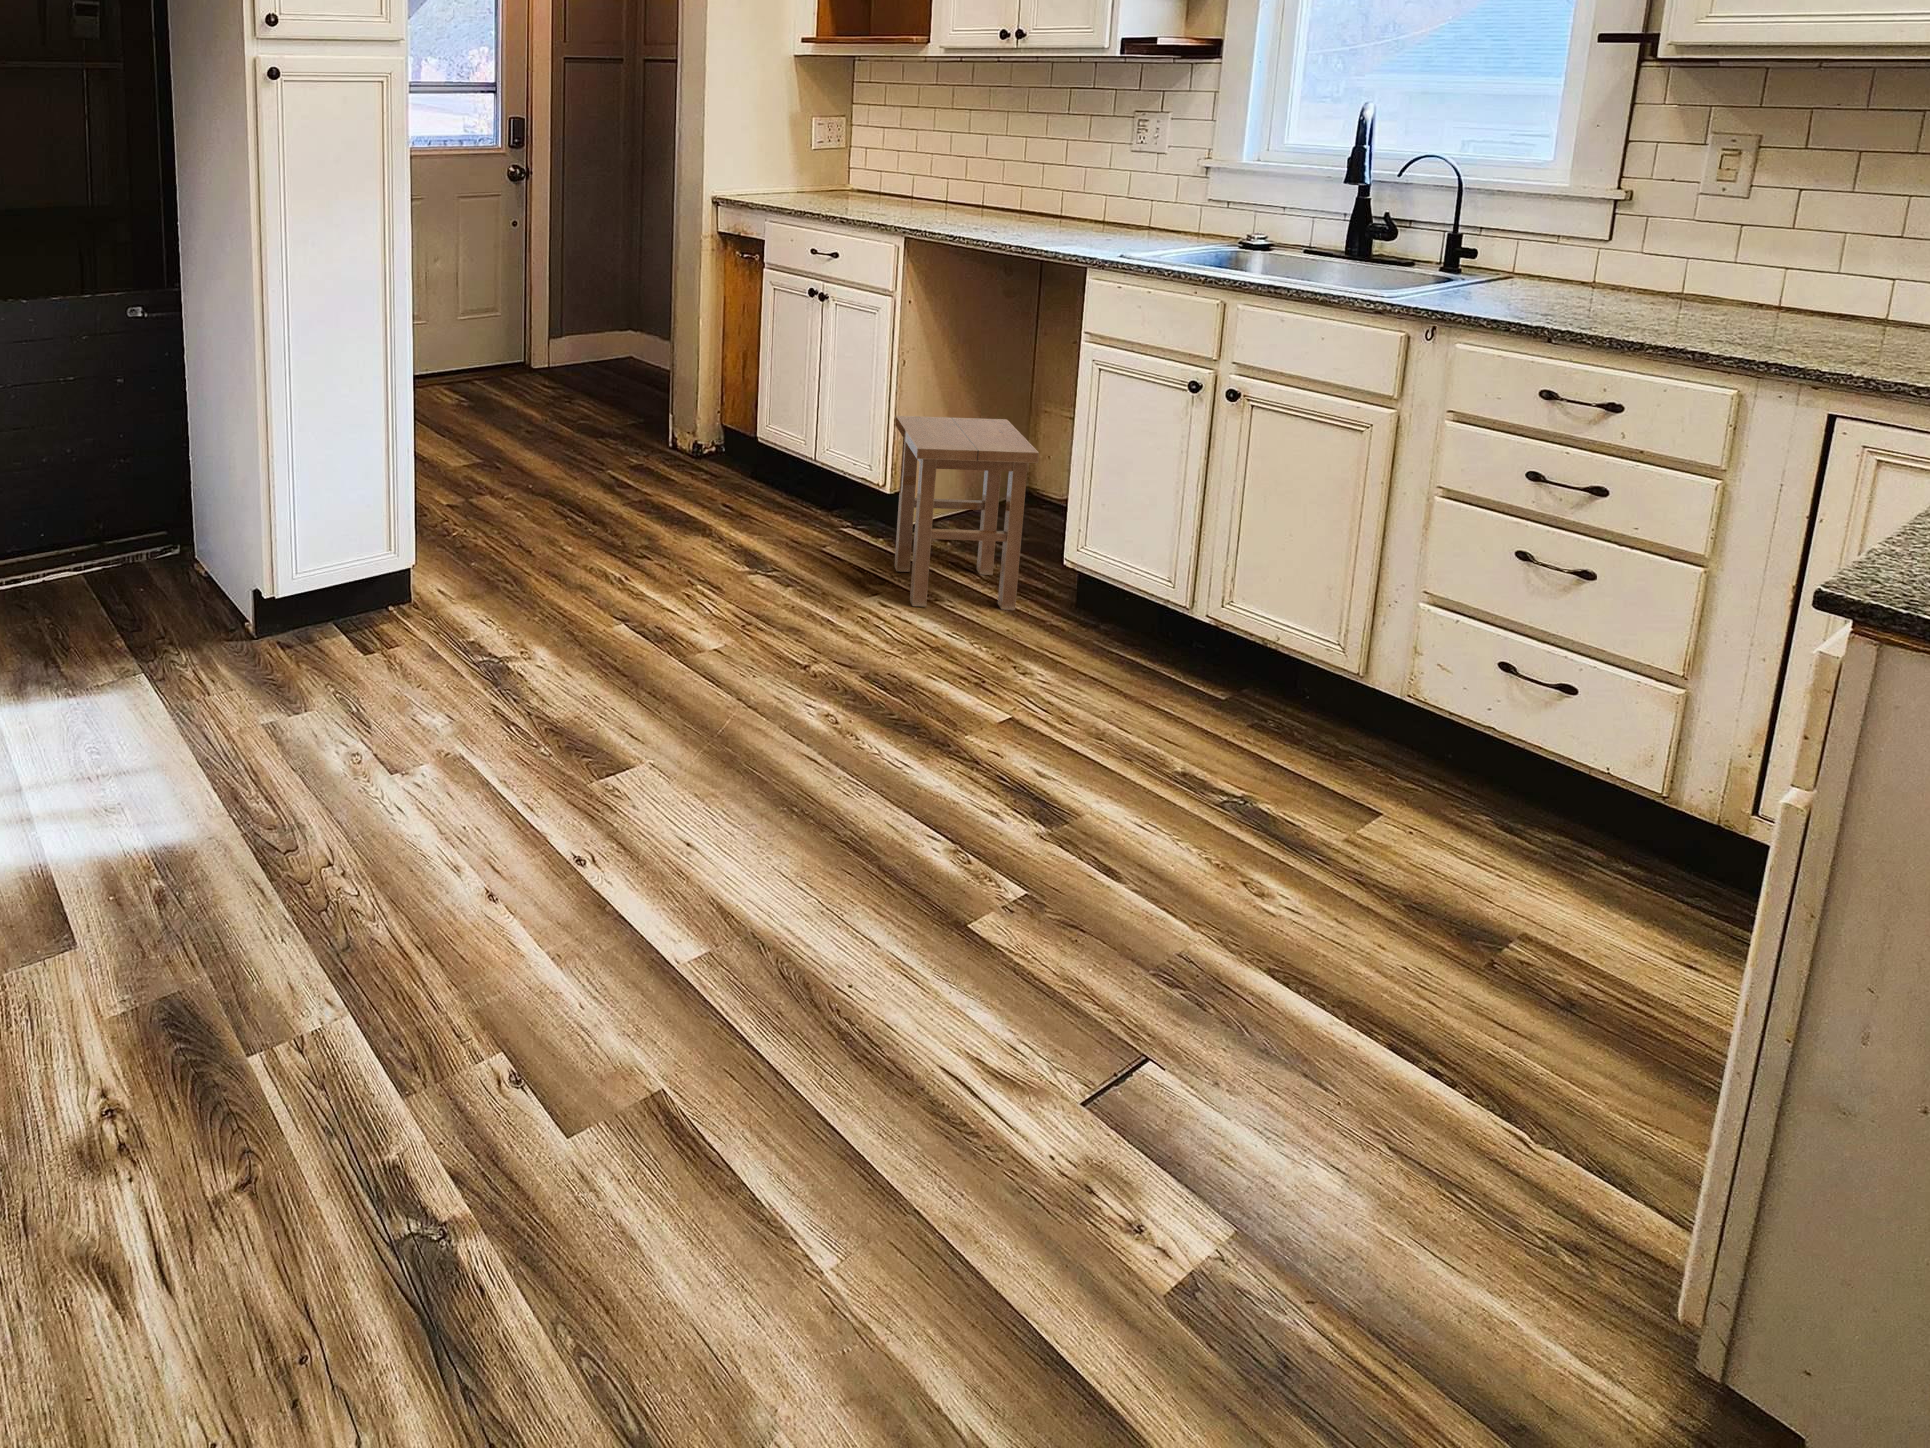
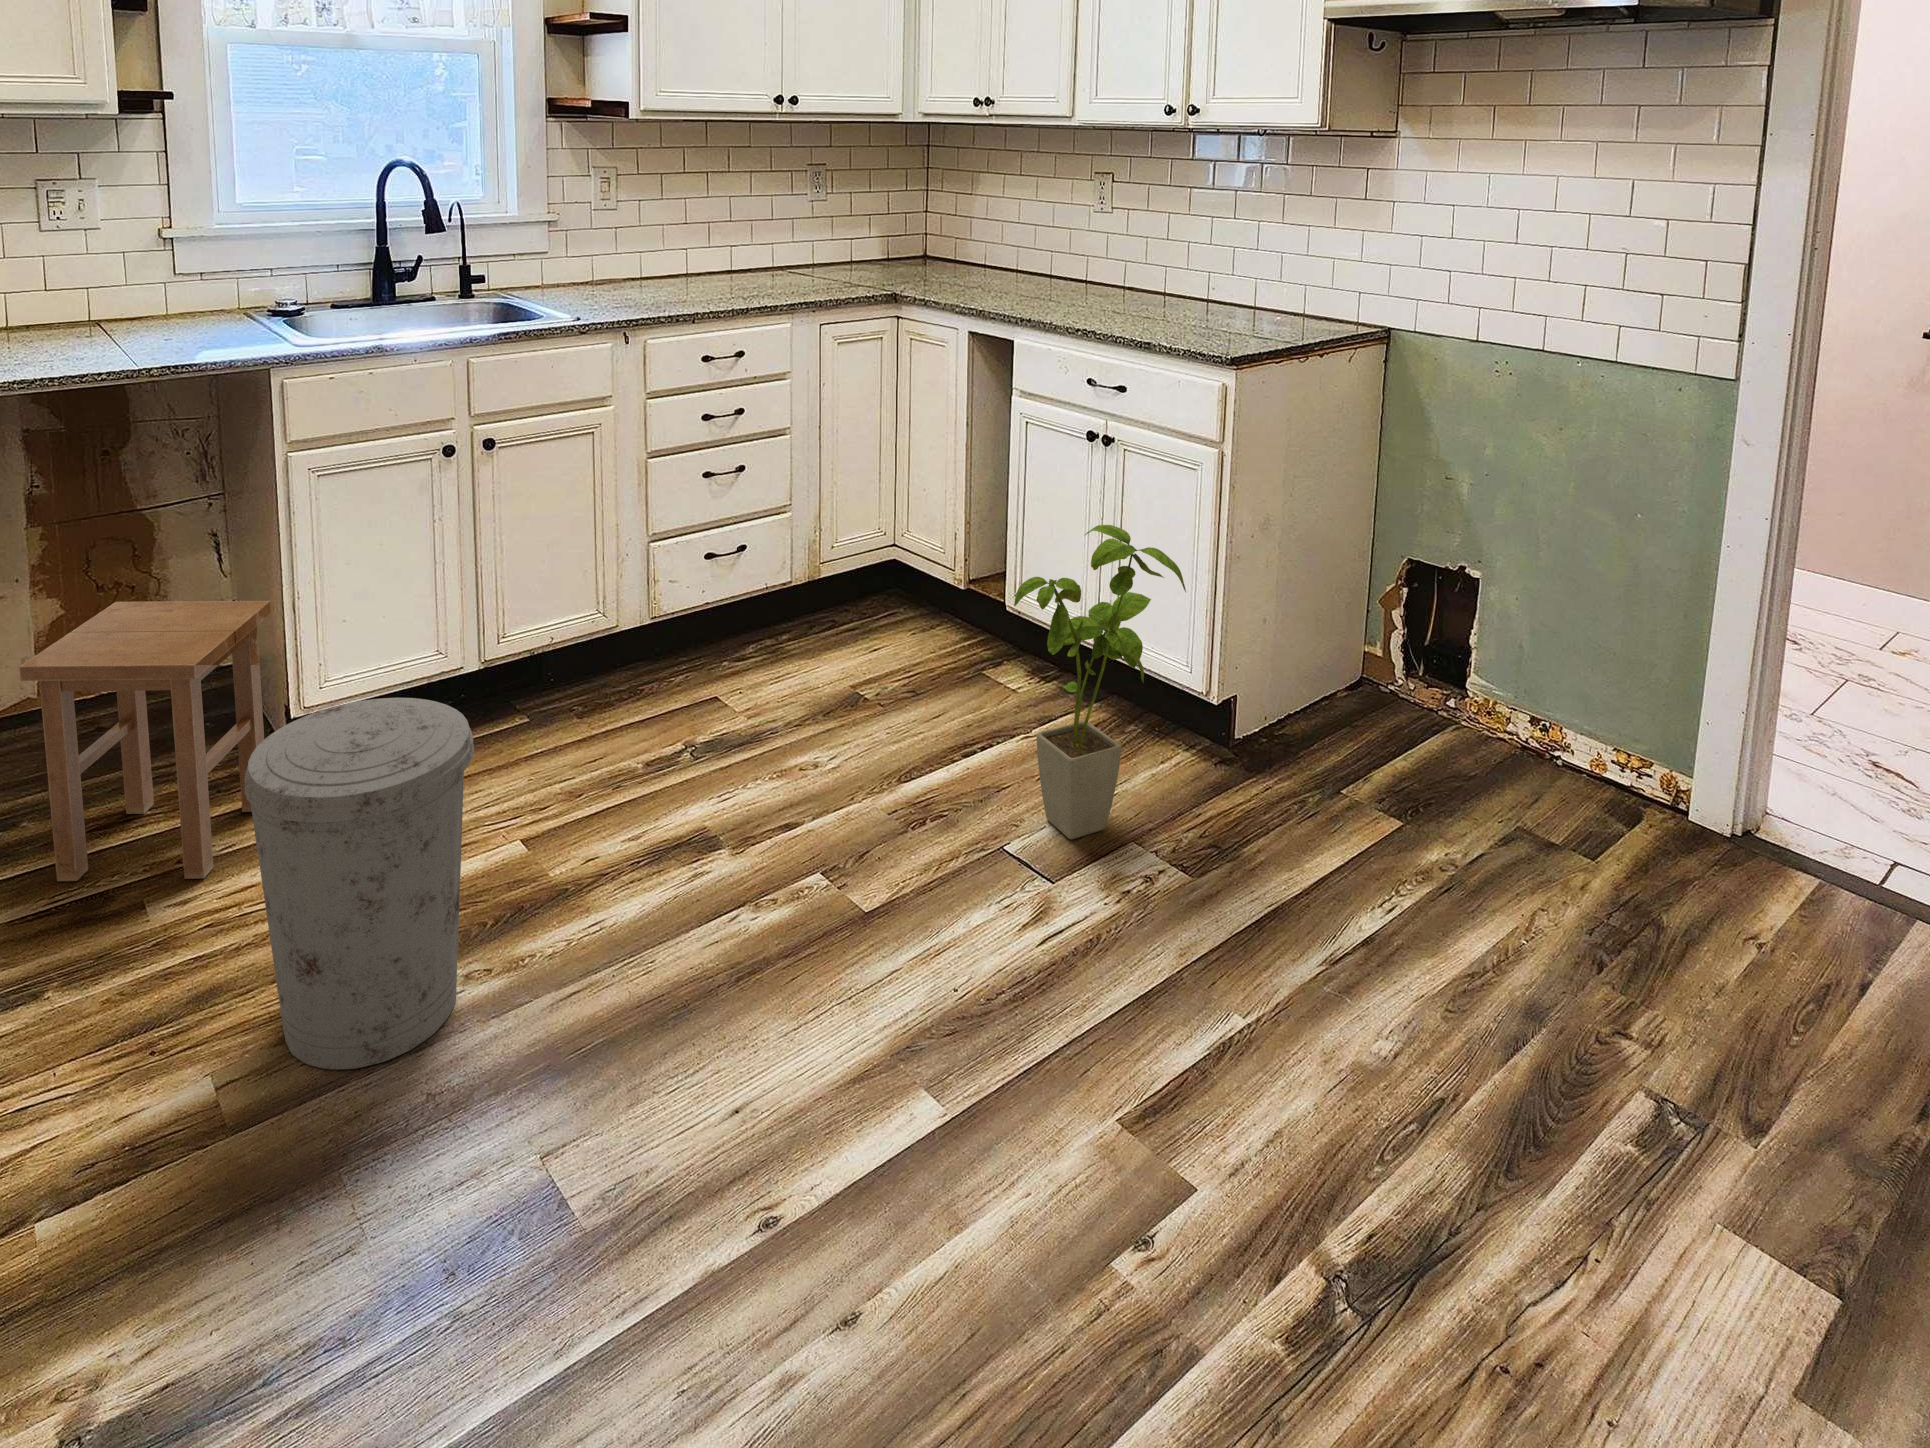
trash can: none [722,468,872,712] -> present [245,698,474,1069]
house plant: none [1195,699,1521,1192] -> present [1014,525,1186,839]

